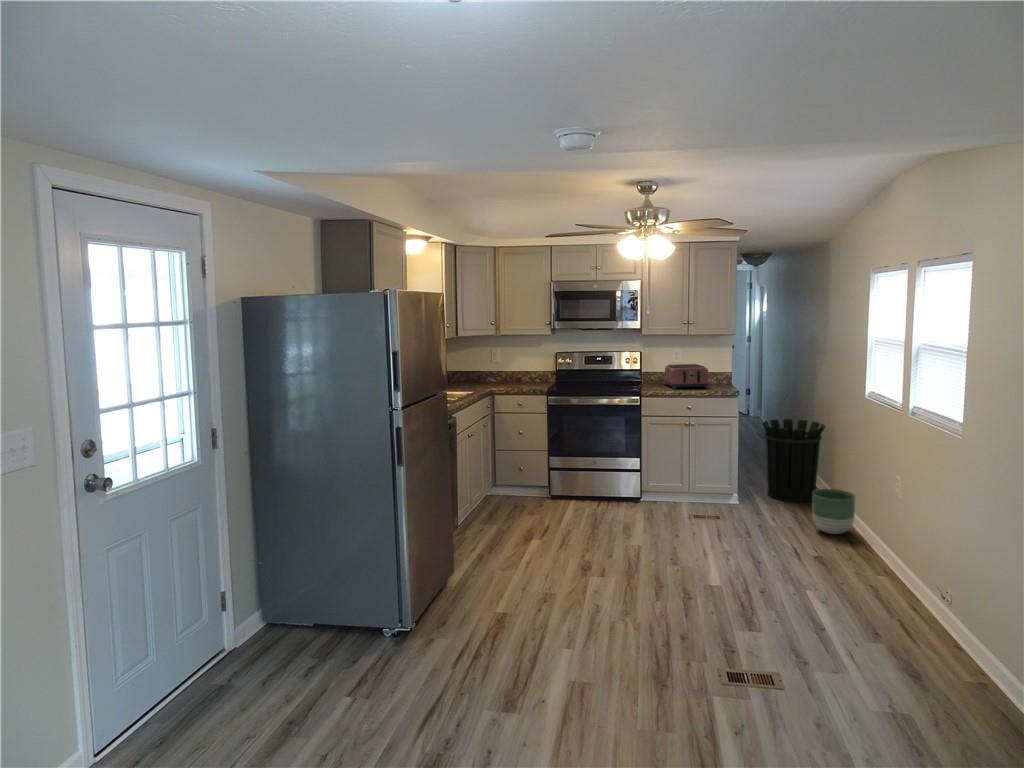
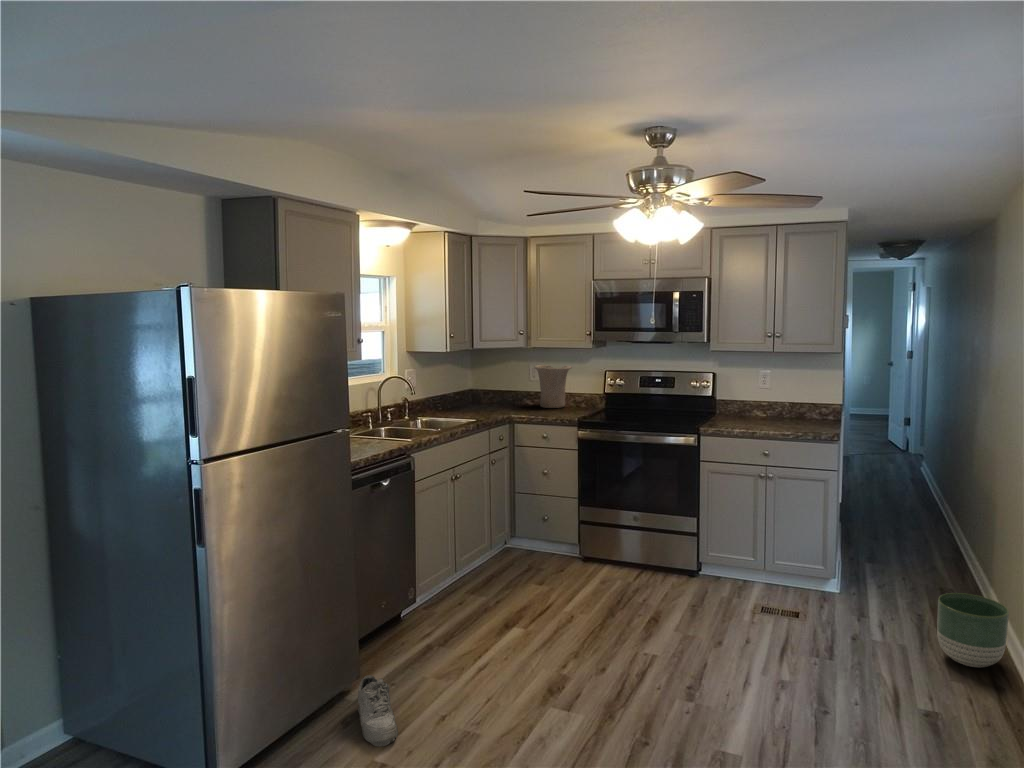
vase: none [499,350,529,384] -> present [535,365,572,408]
toaster: present [664,364,709,389] -> none [747,392,806,426]
waste bin: present [762,419,825,502] -> none [881,476,980,602]
shoe: none [454,571,496,614] -> present [358,675,398,747]

